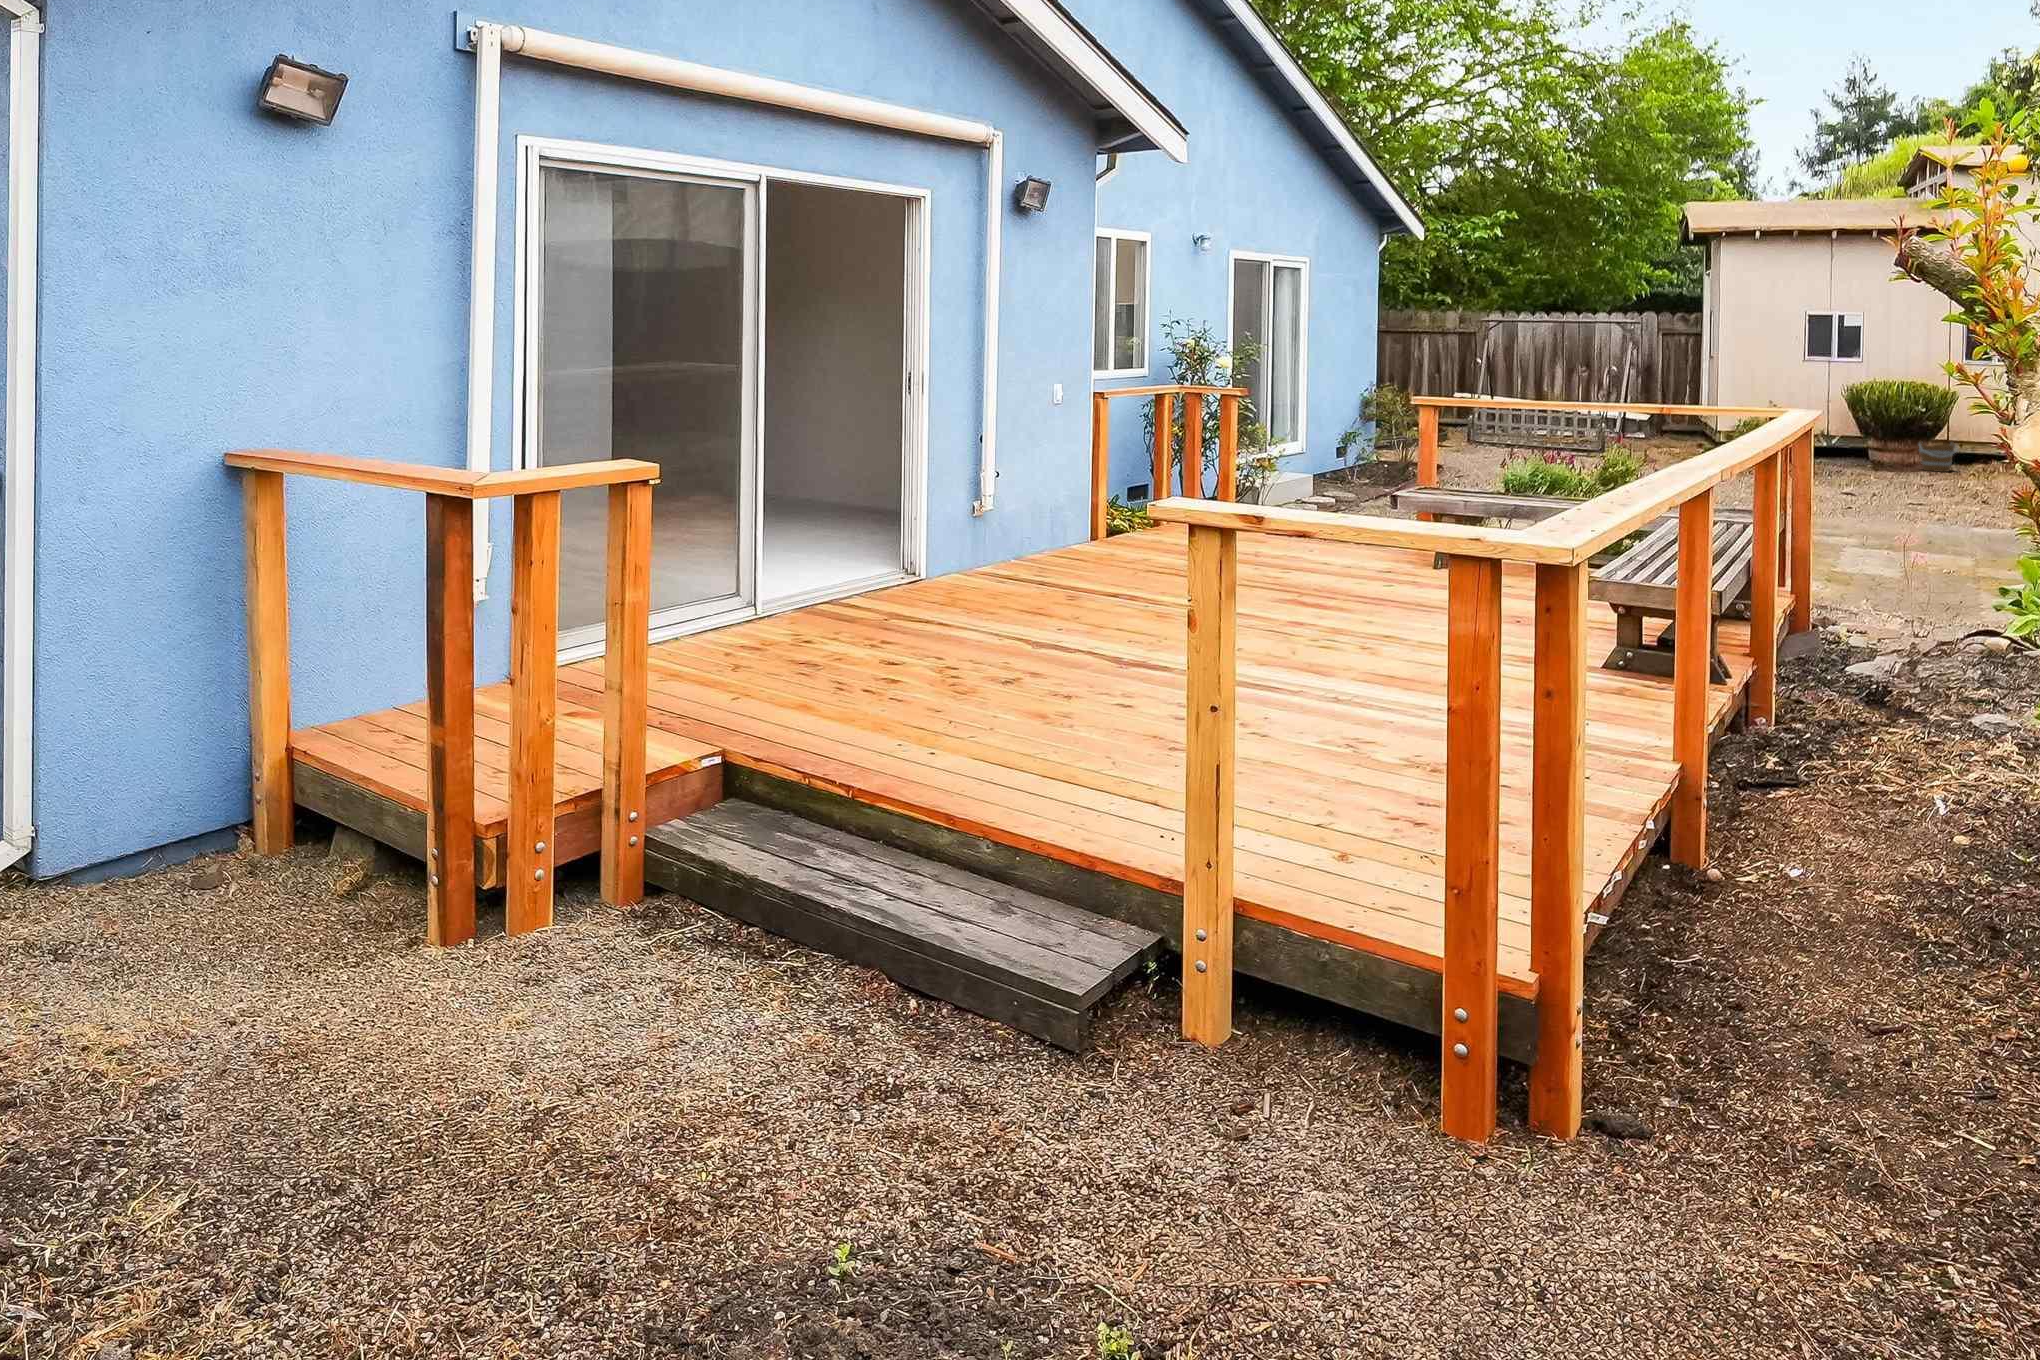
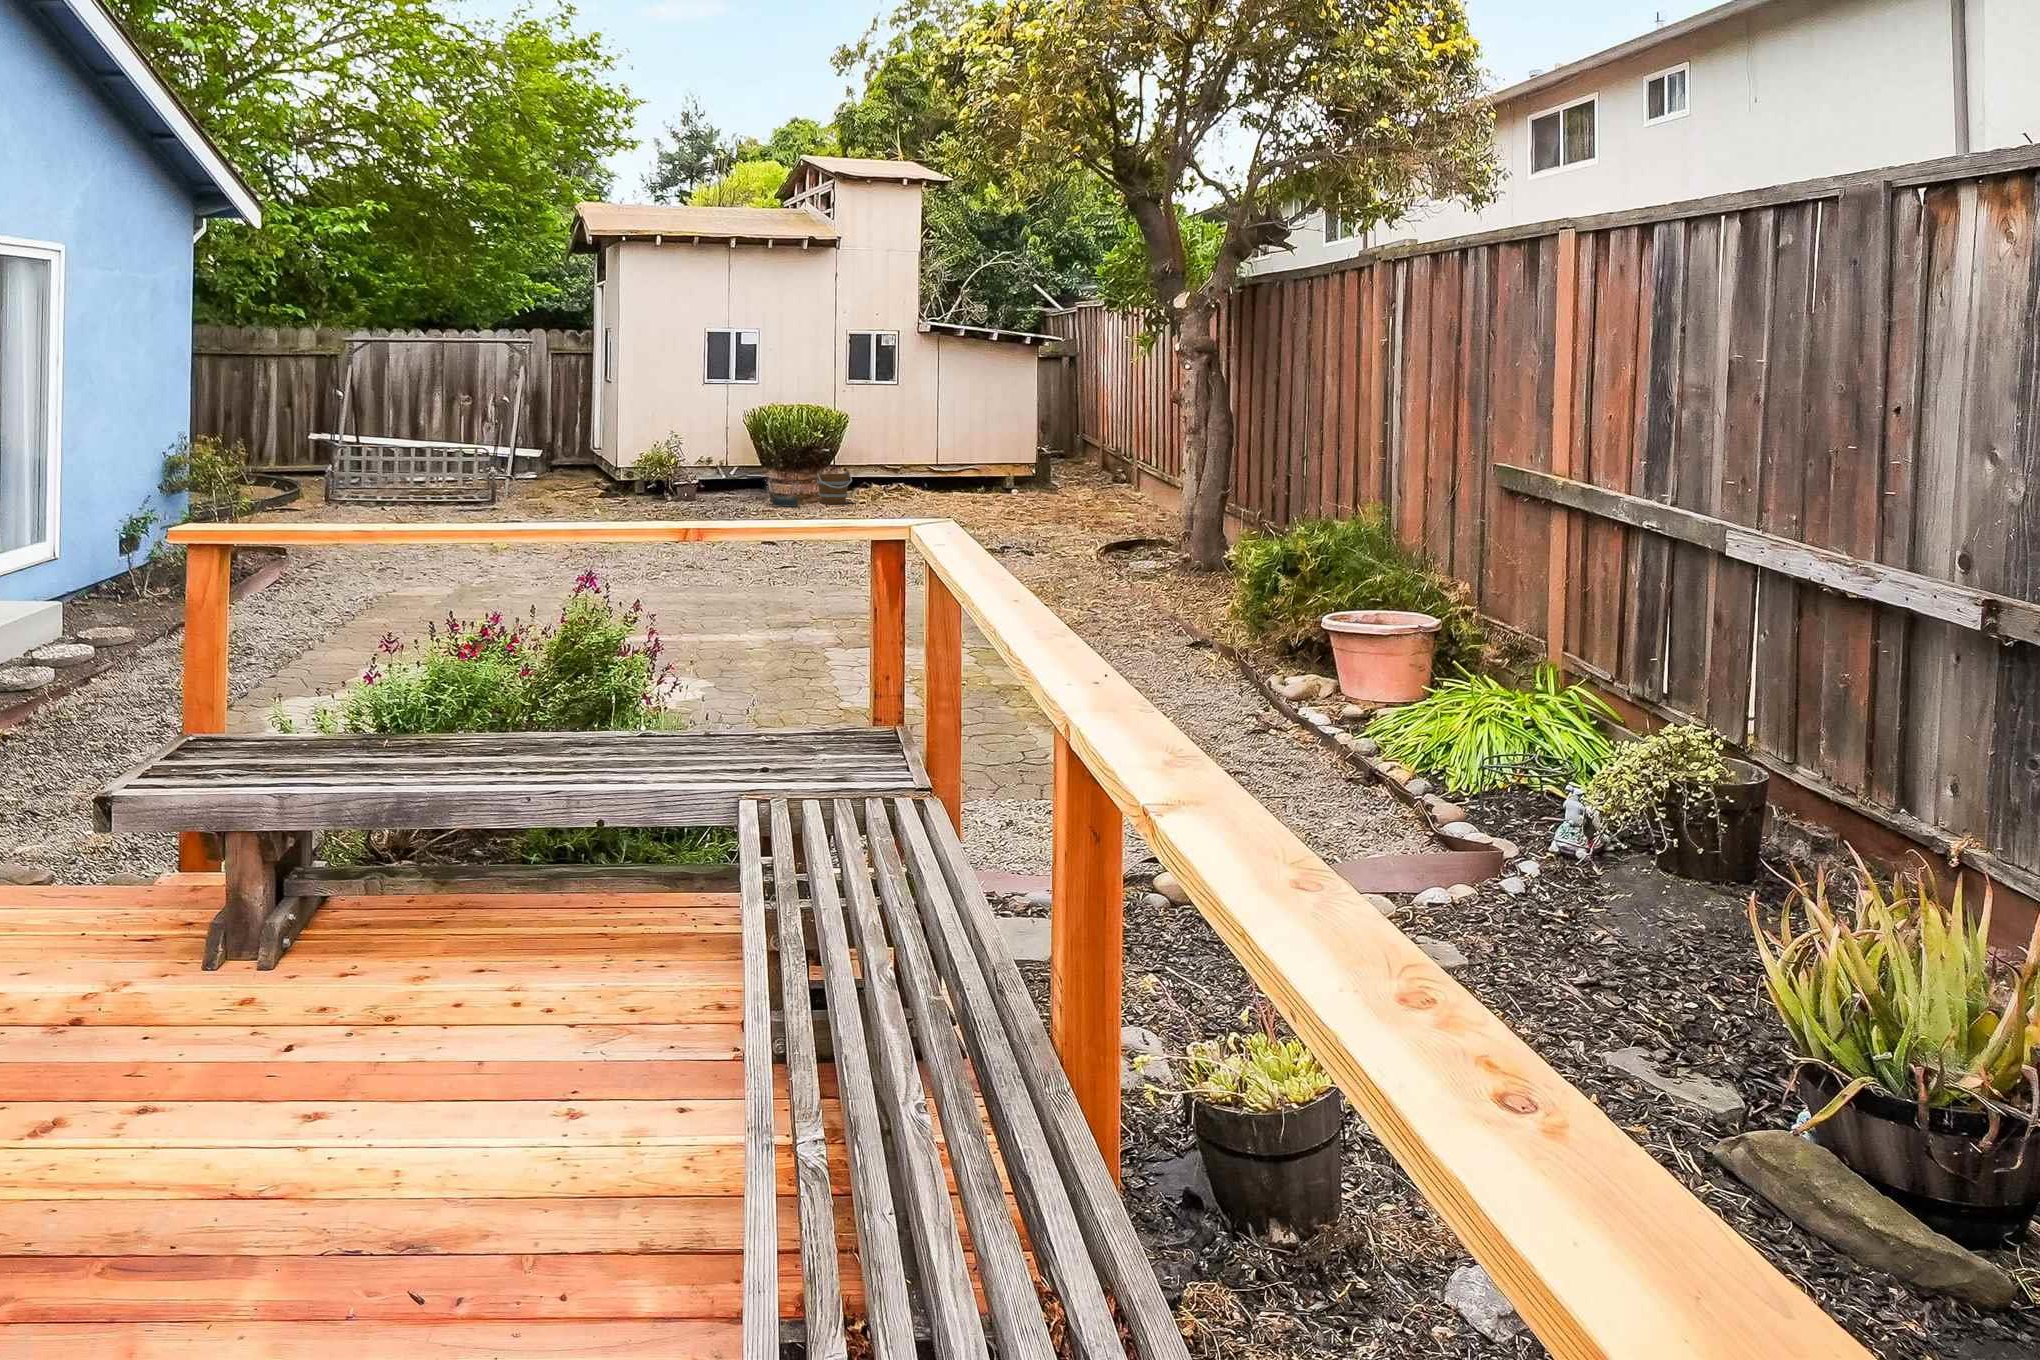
decorative plant: none [1861,440,1901,471] -> present [767,474,800,507]

